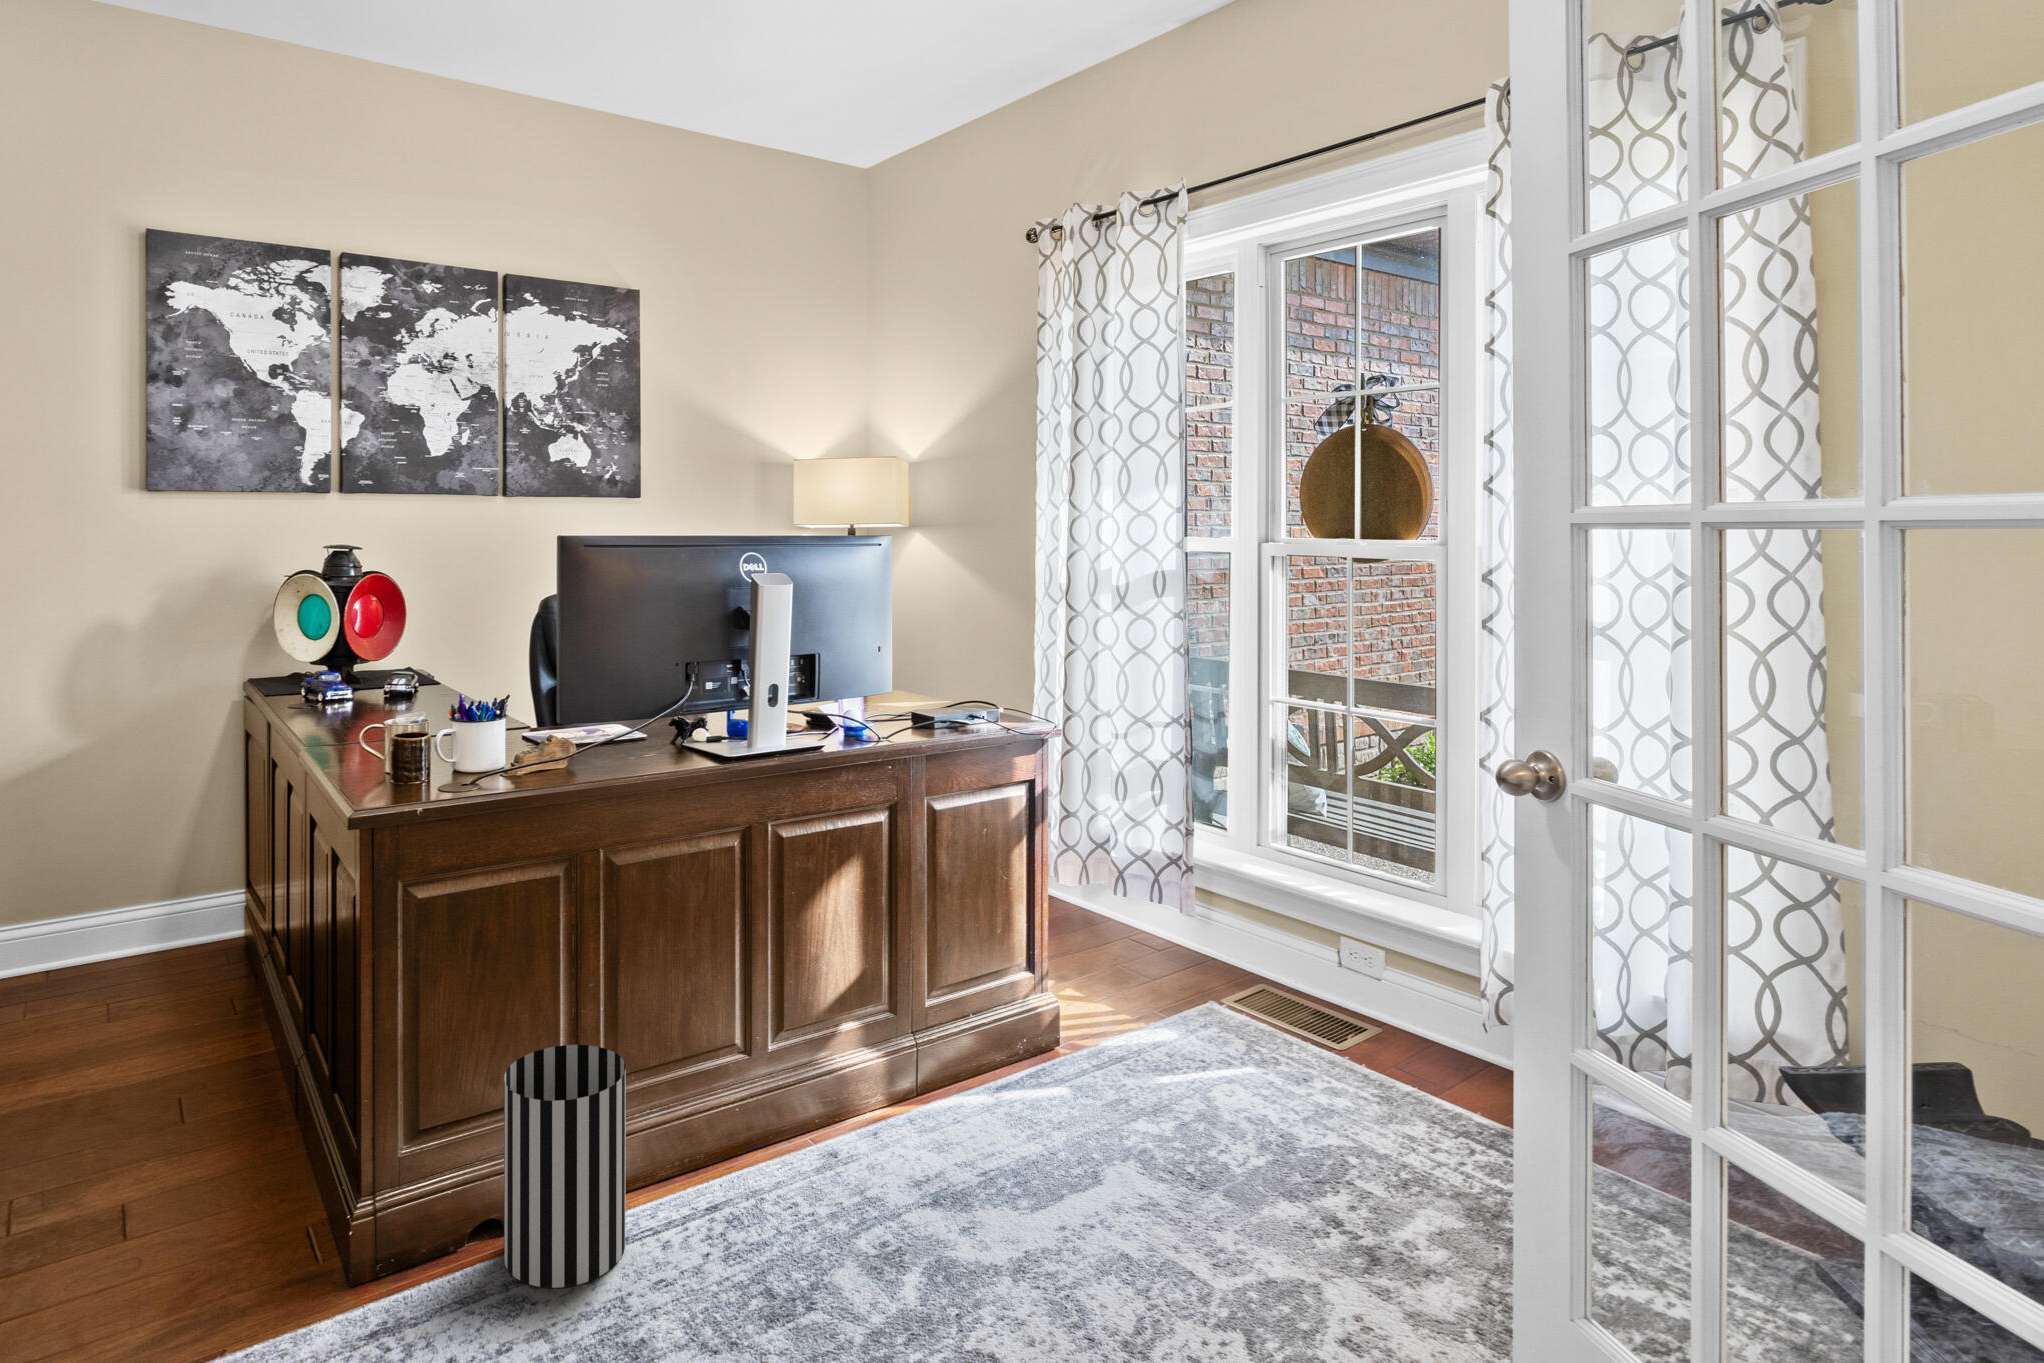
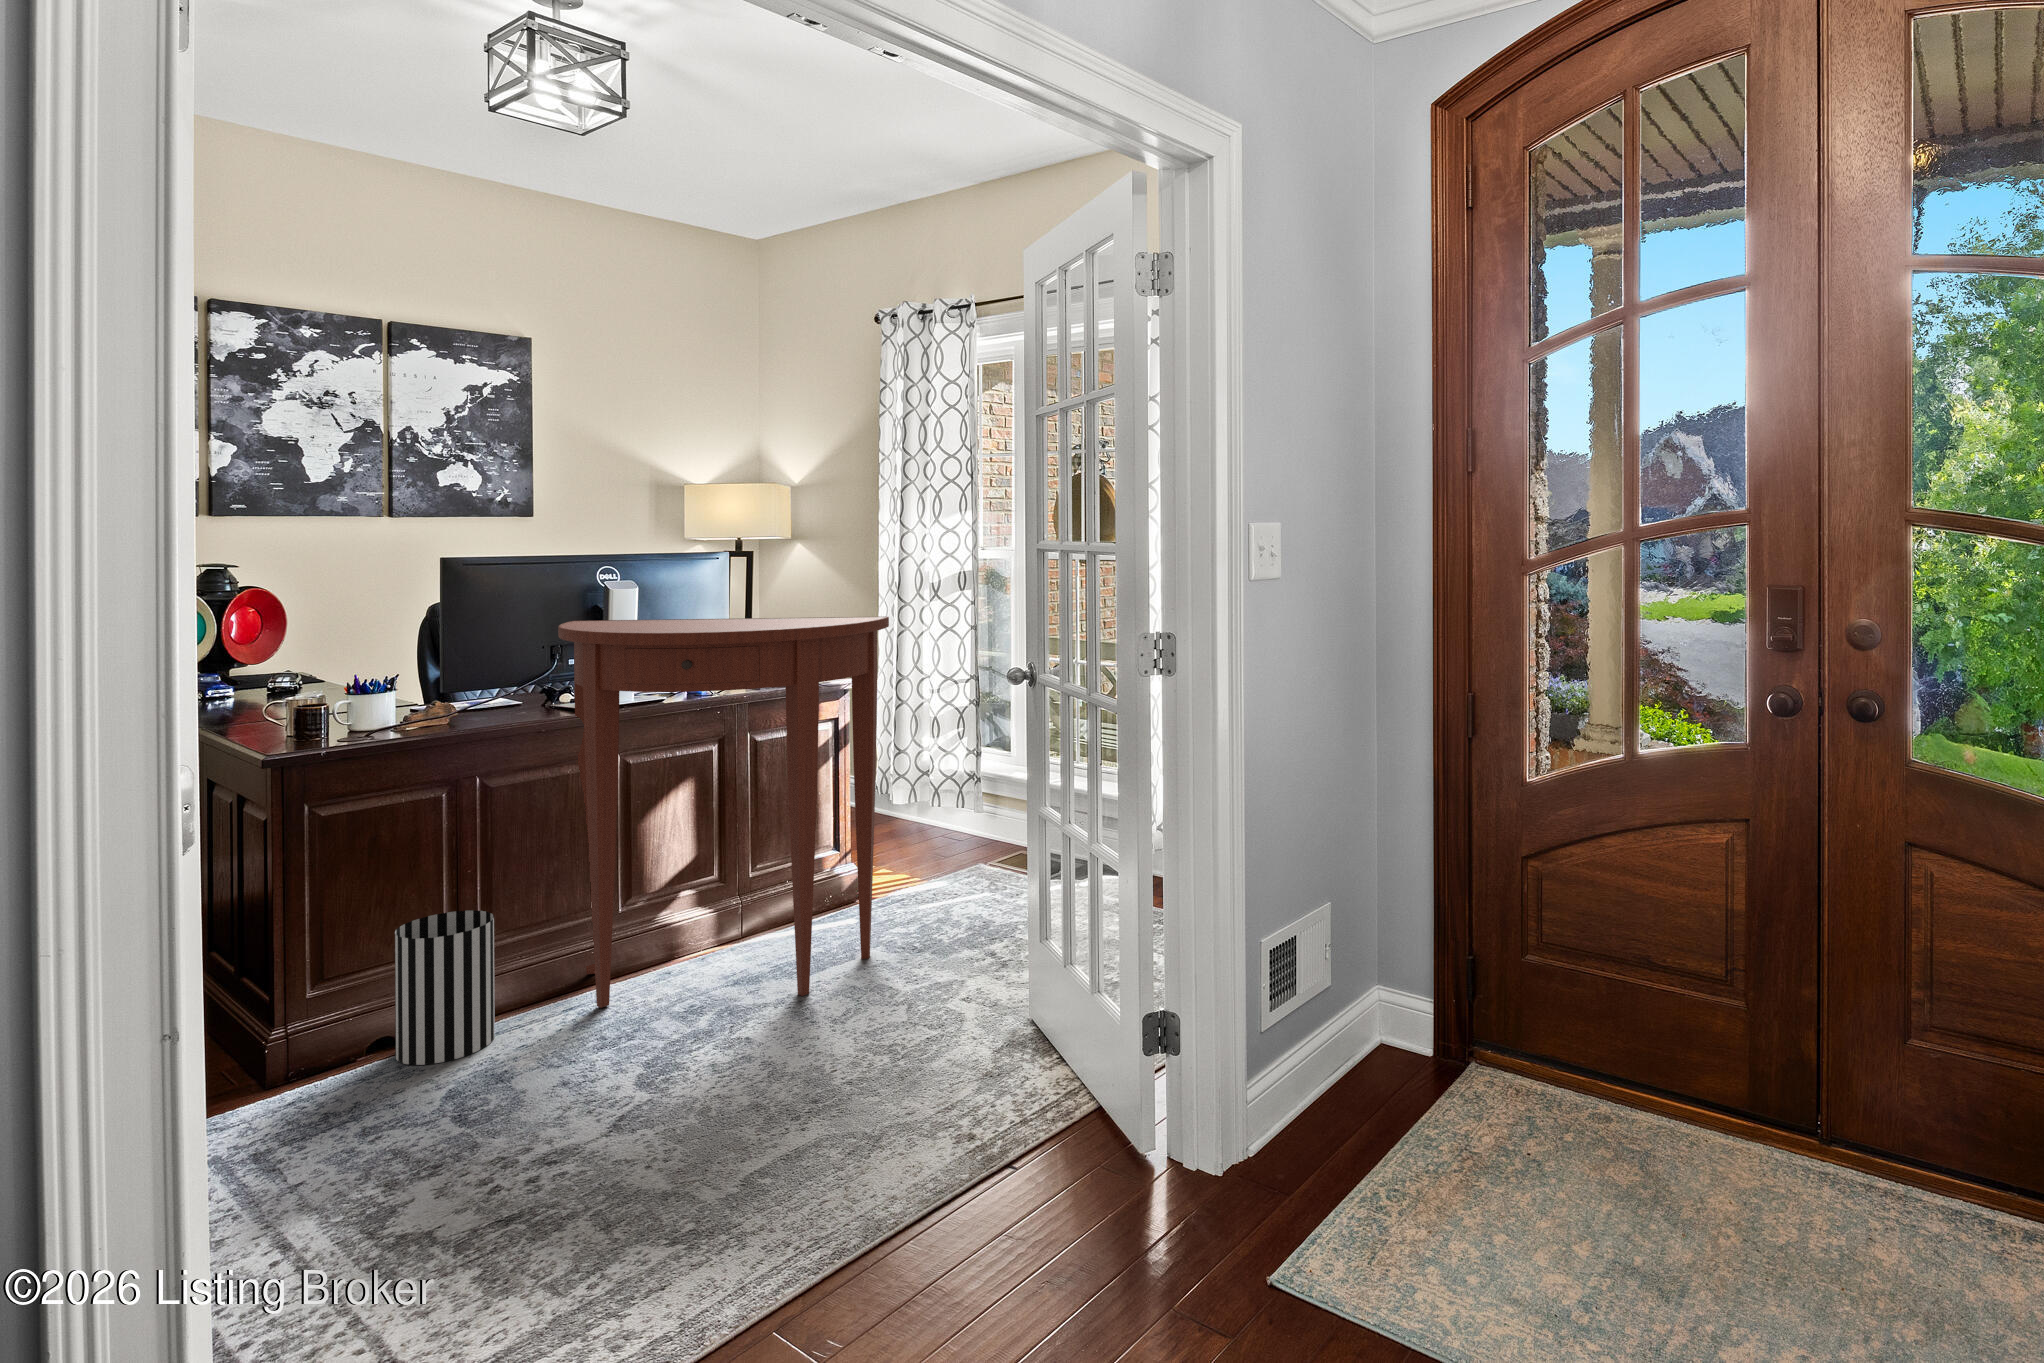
console table: none [702,630,1160,1256] -> present [558,617,889,1008]

